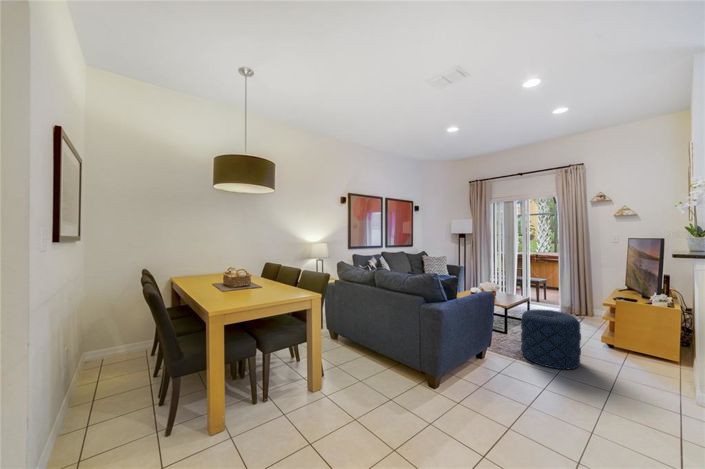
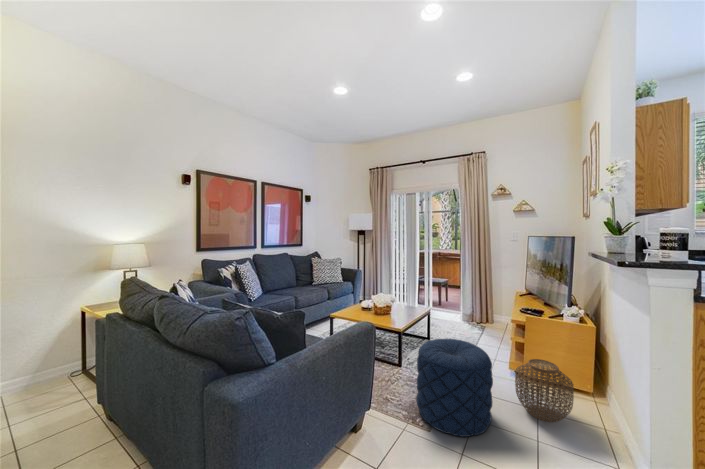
woven basket: none [603,328,652,372] -> present [515,359,574,422]

